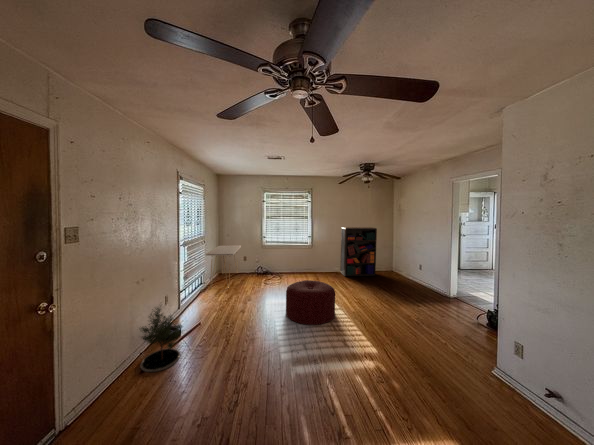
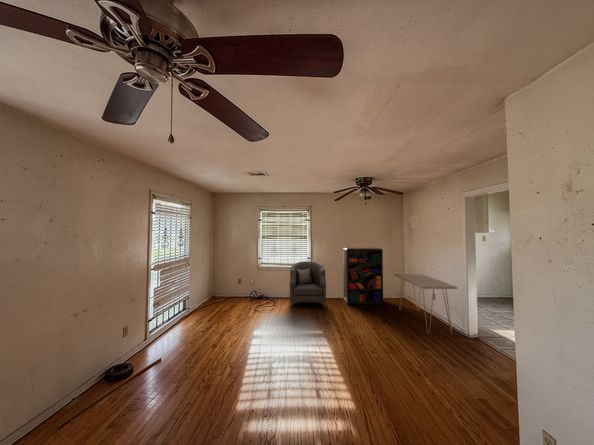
armchair: none [295,239,328,280] -> present [290,261,326,308]
console table: present [206,245,241,288] -> present [394,274,457,333]
ottoman: present [286,280,335,325] -> none [262,309,319,365]
potted tree: present [140,308,182,372] -> none [67,333,126,419]

